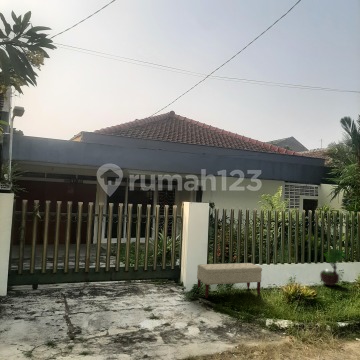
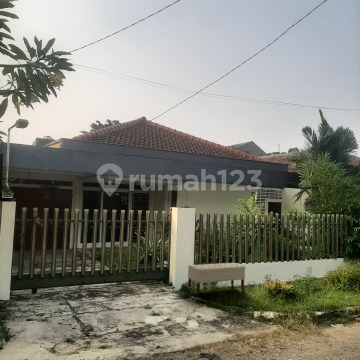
potted tree: present [320,250,344,285] -> none [292,245,315,281]

